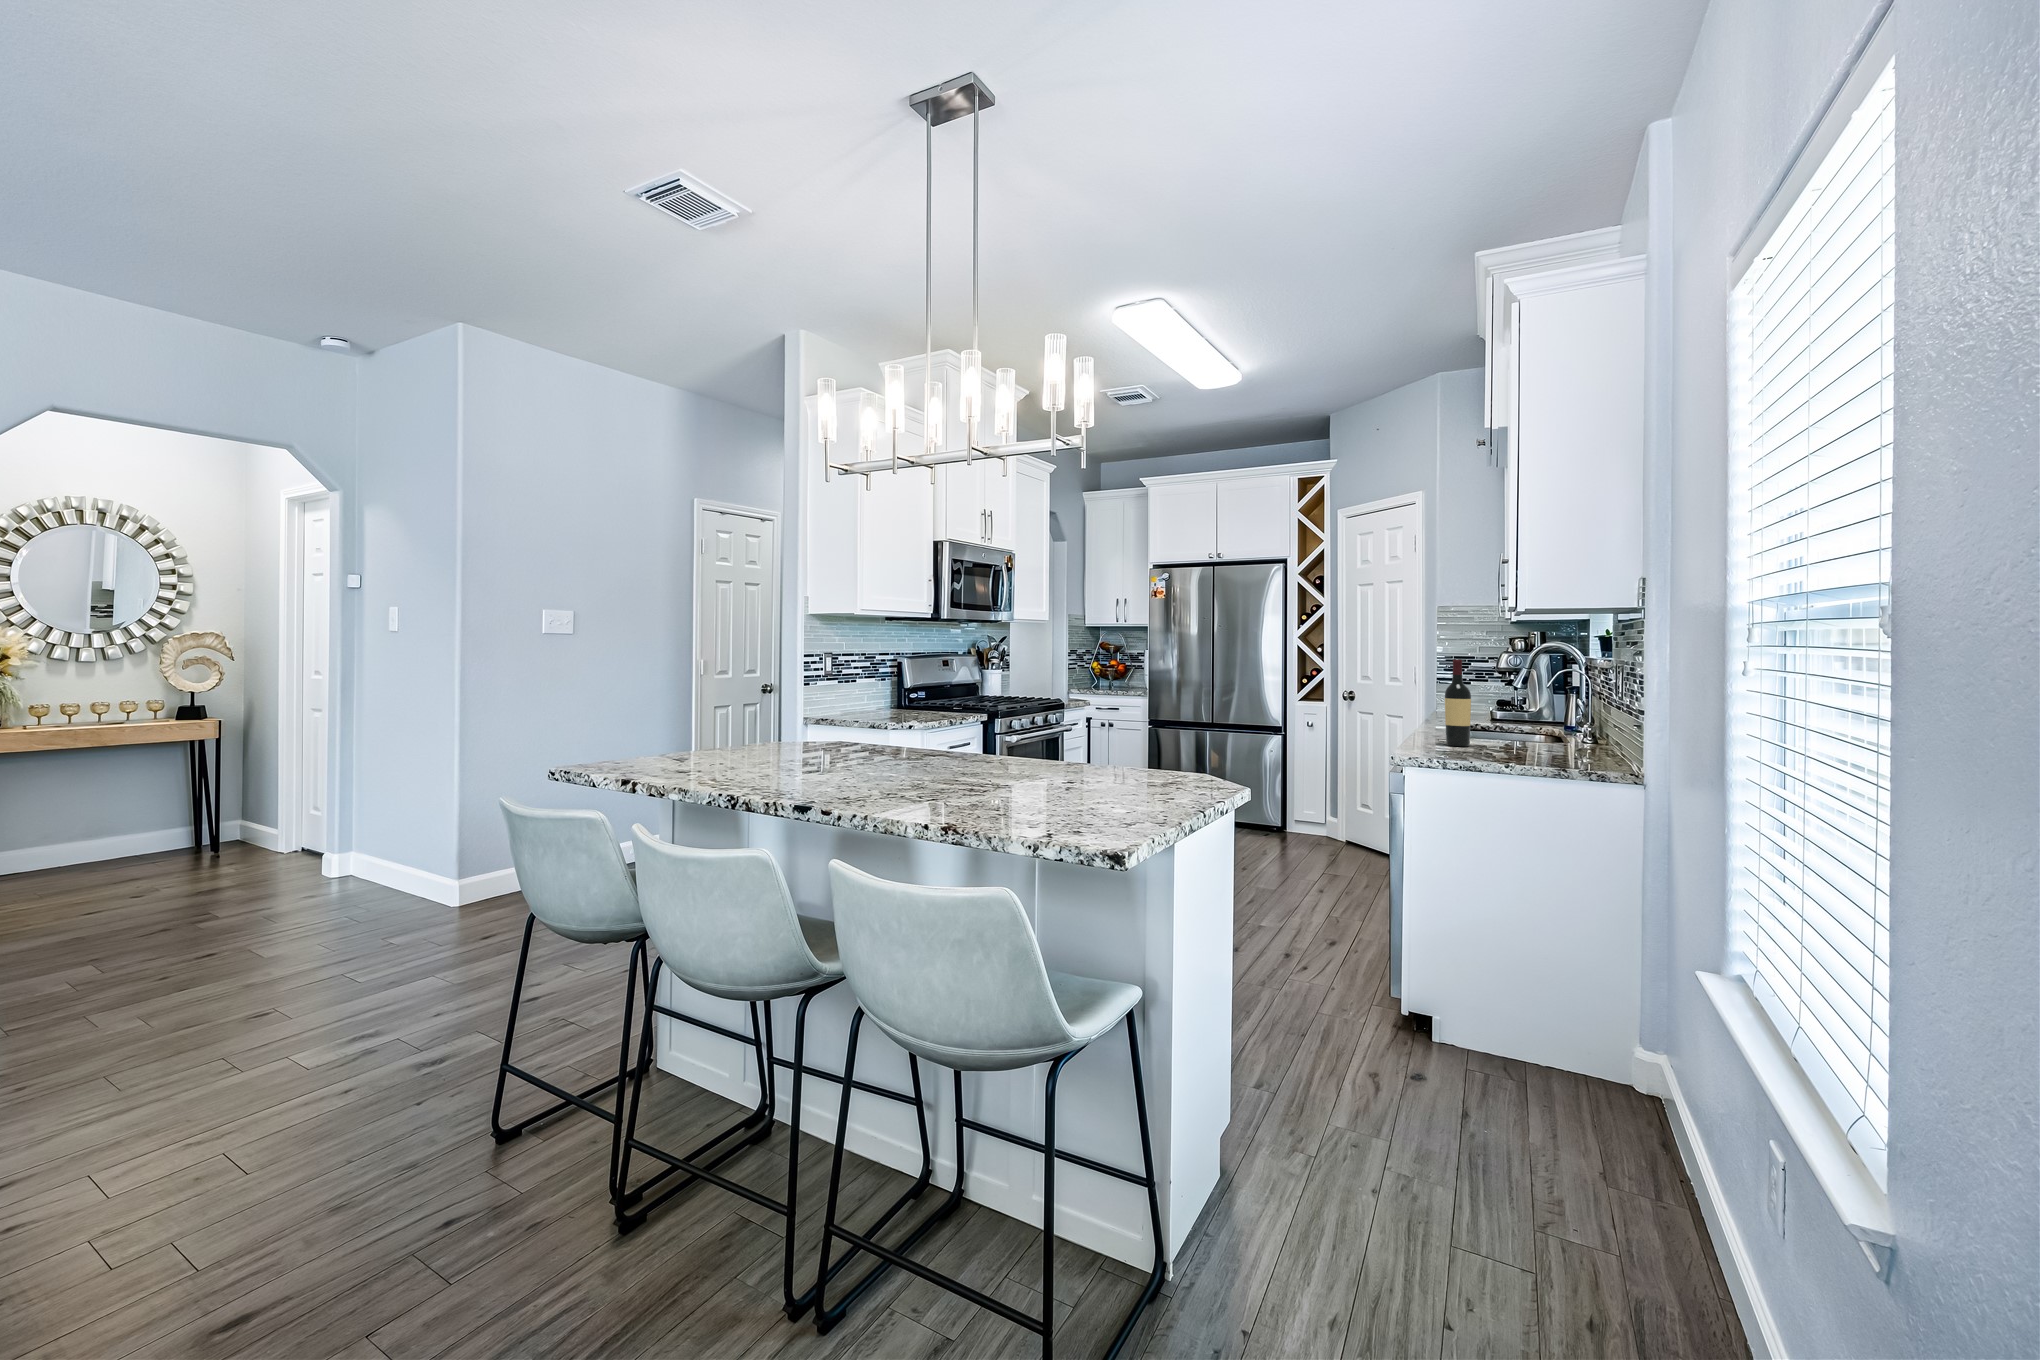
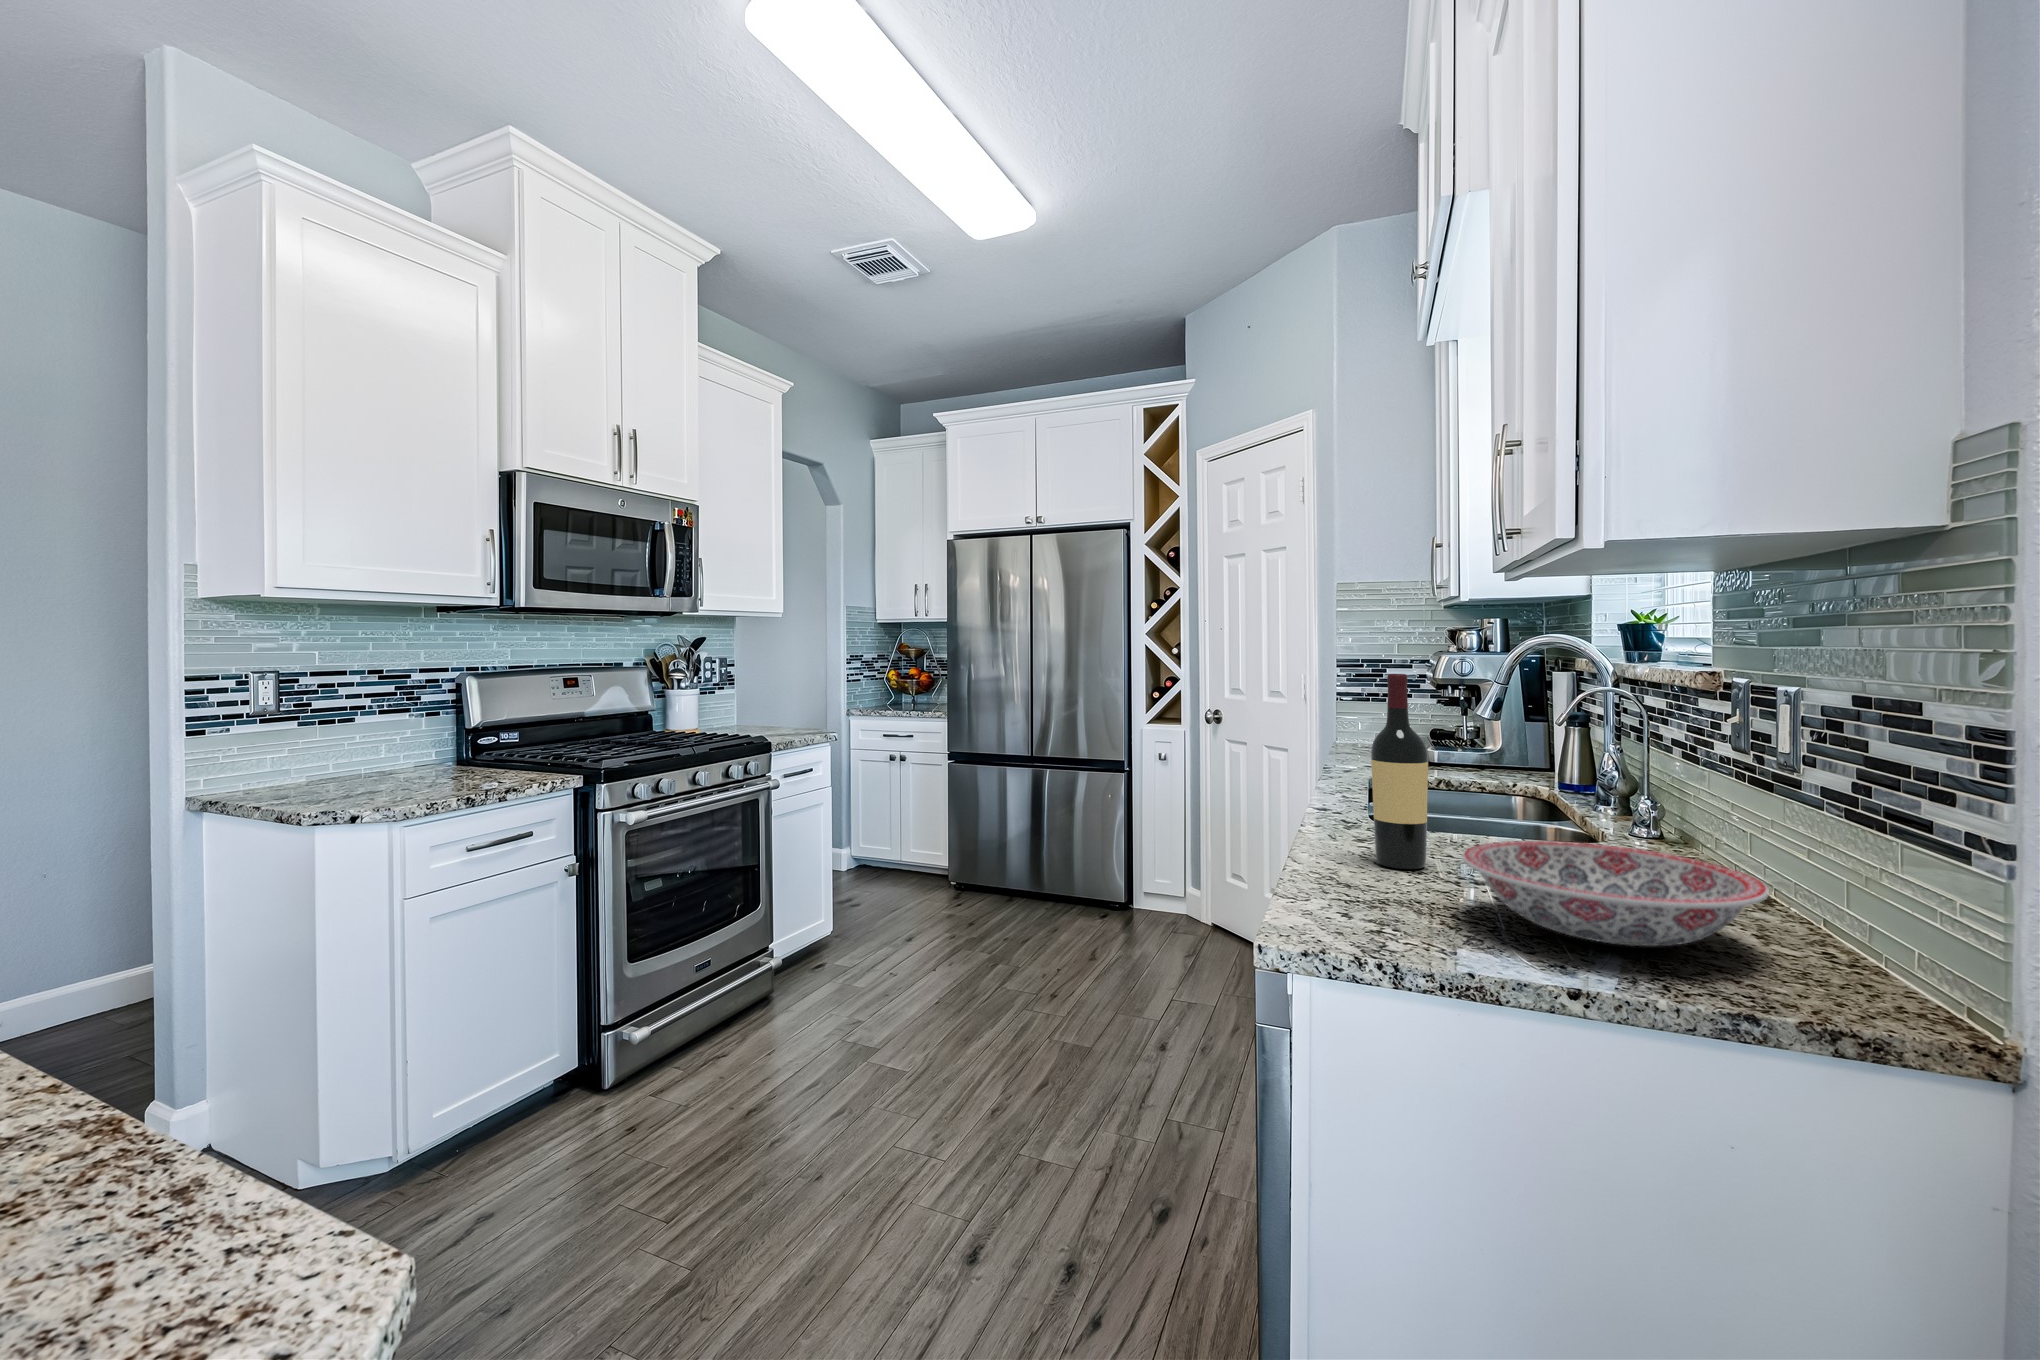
ceramic bowl: none [1477,728,1590,758] -> present [1462,841,1769,946]

